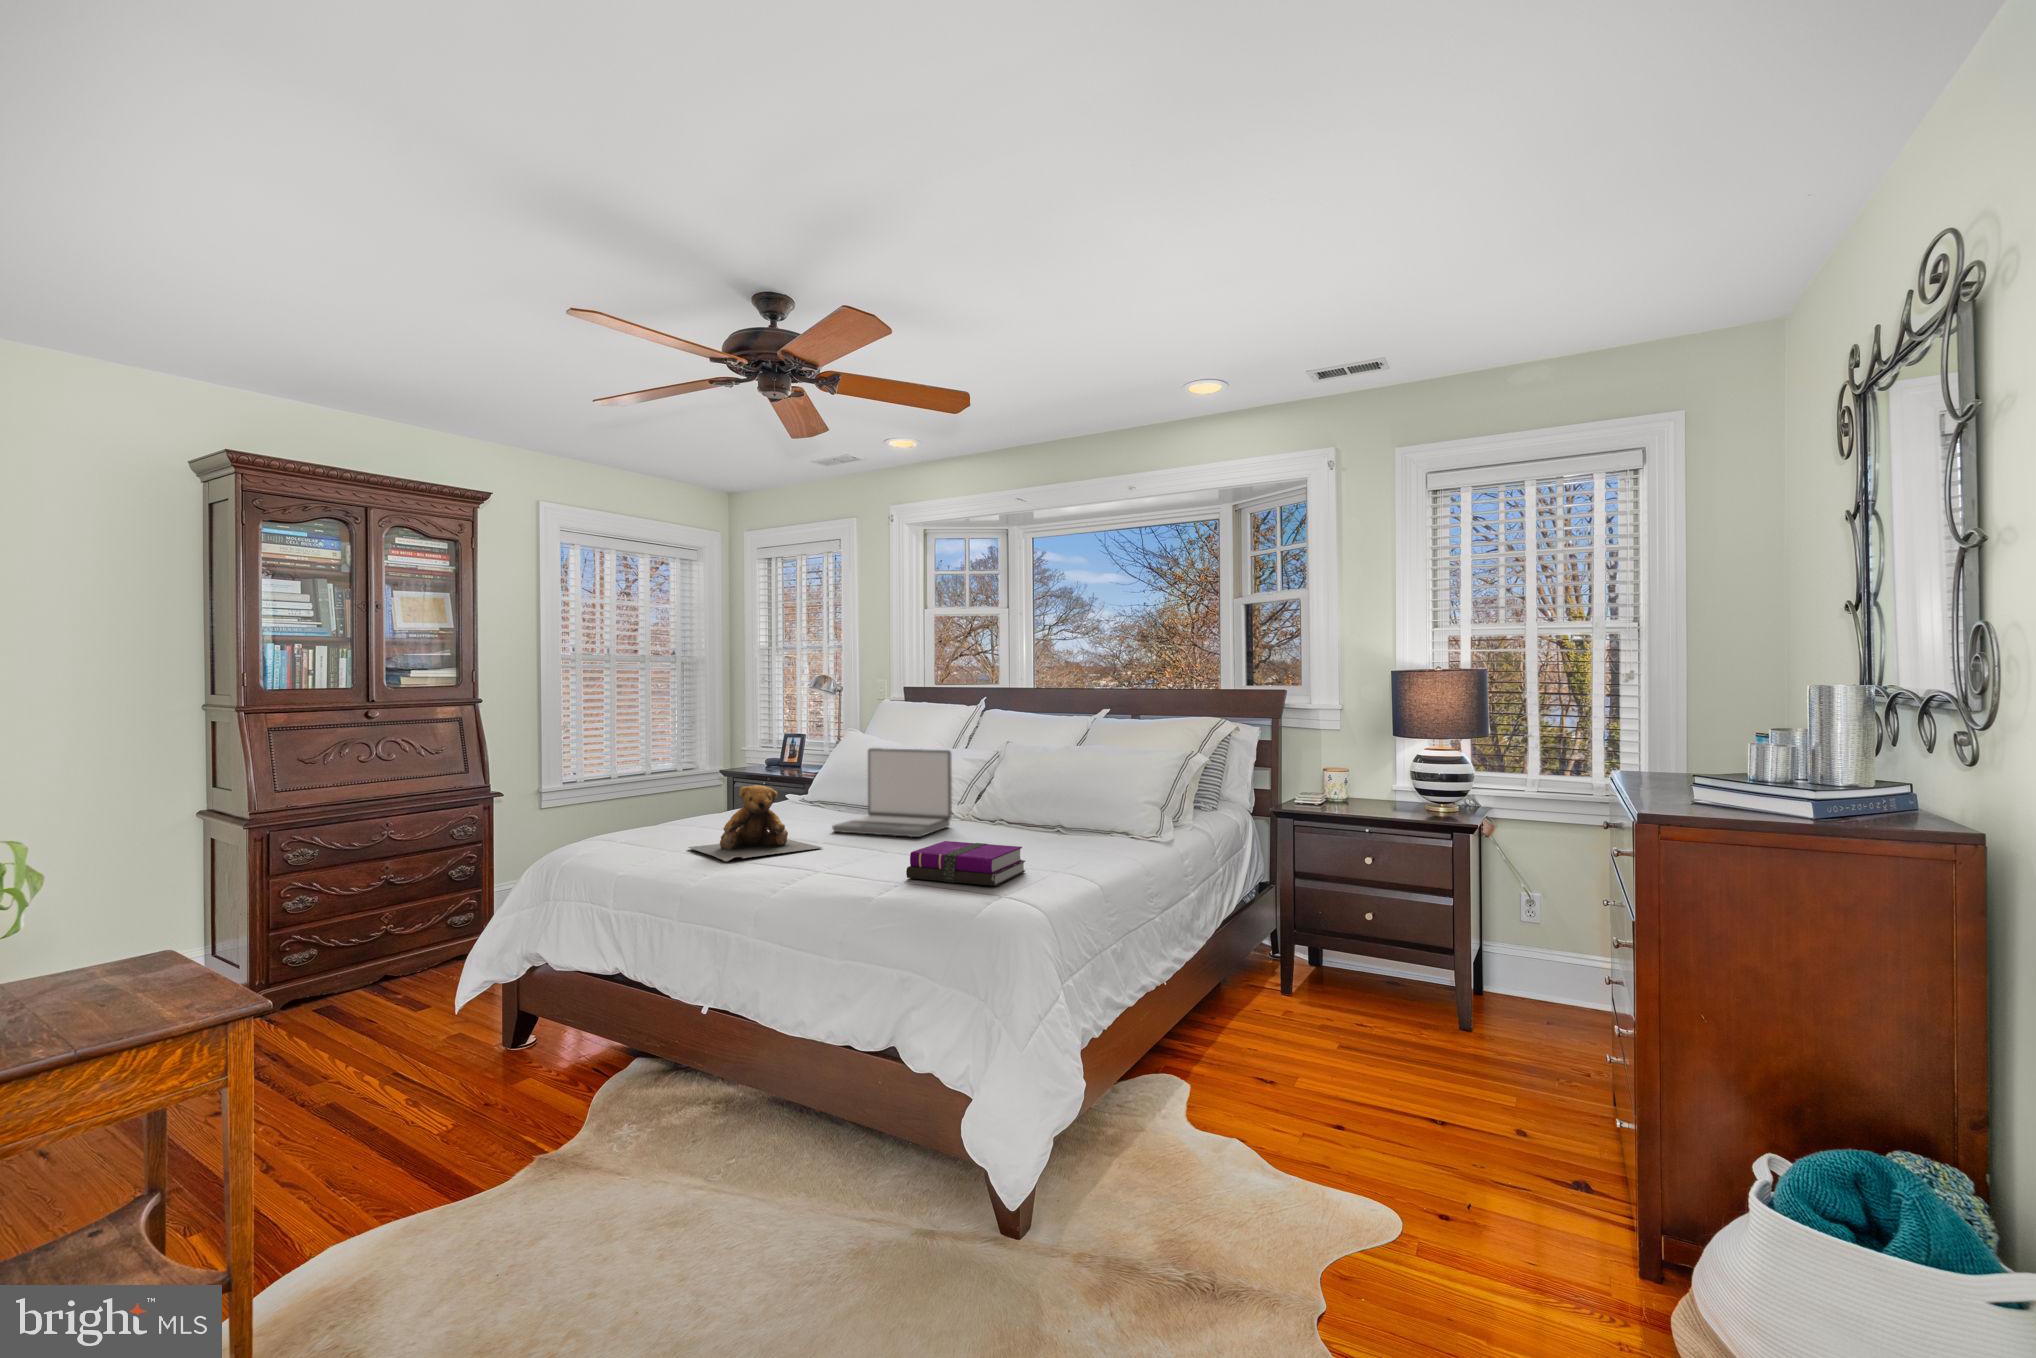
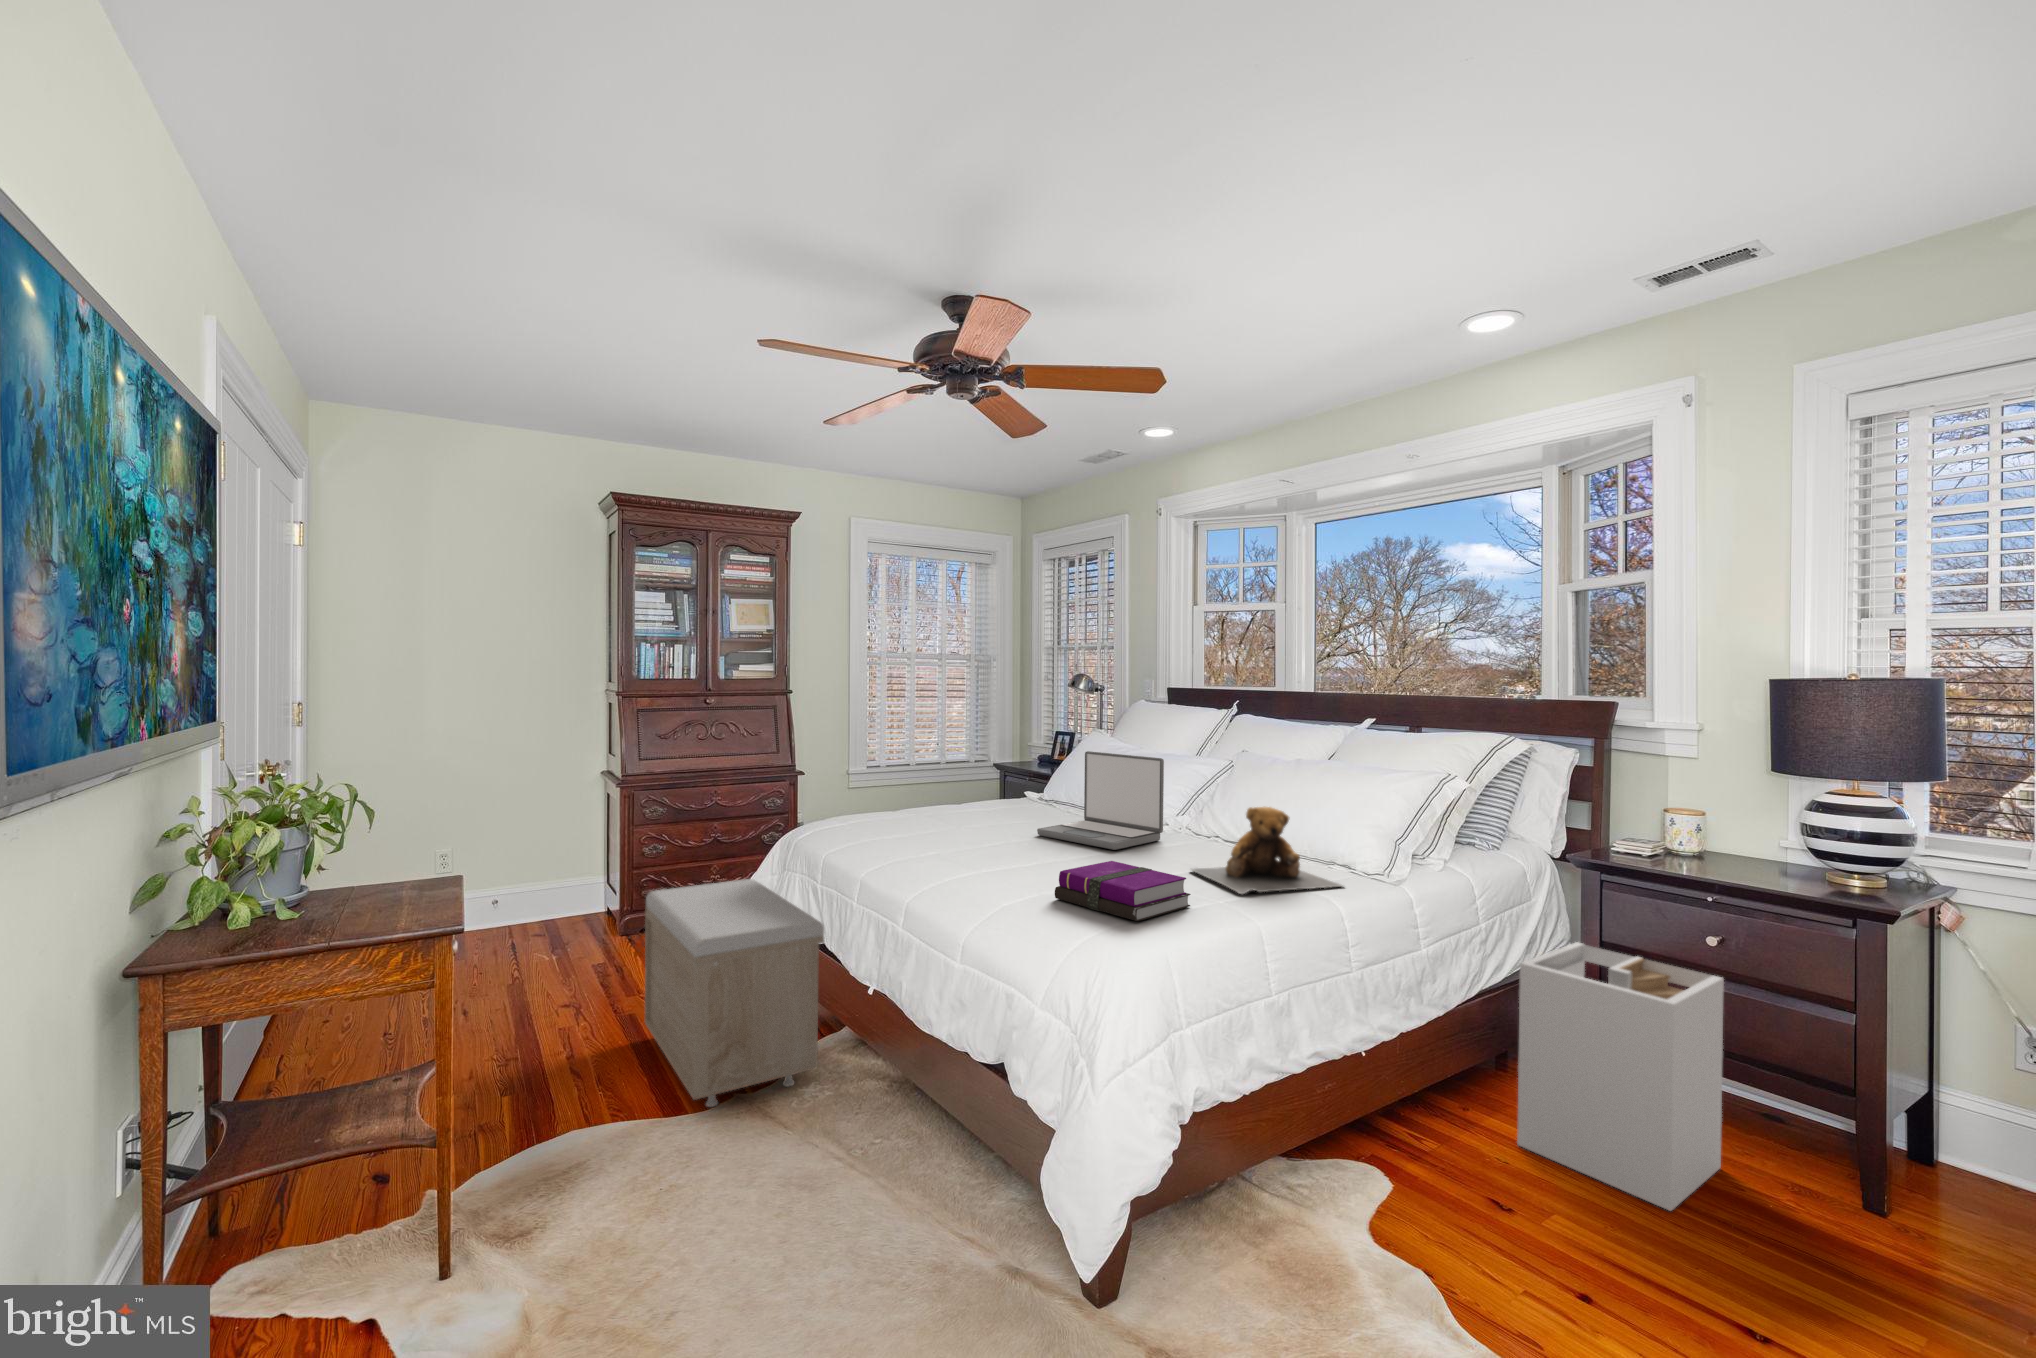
teddy bear: present [688,785,822,861] -> present [1192,807,1342,894]
laundry hamper: none [1253,874,1377,1055] -> present [1517,942,1724,1211]
storage bench: none [384,908,642,1153] -> present [645,879,824,1107]

